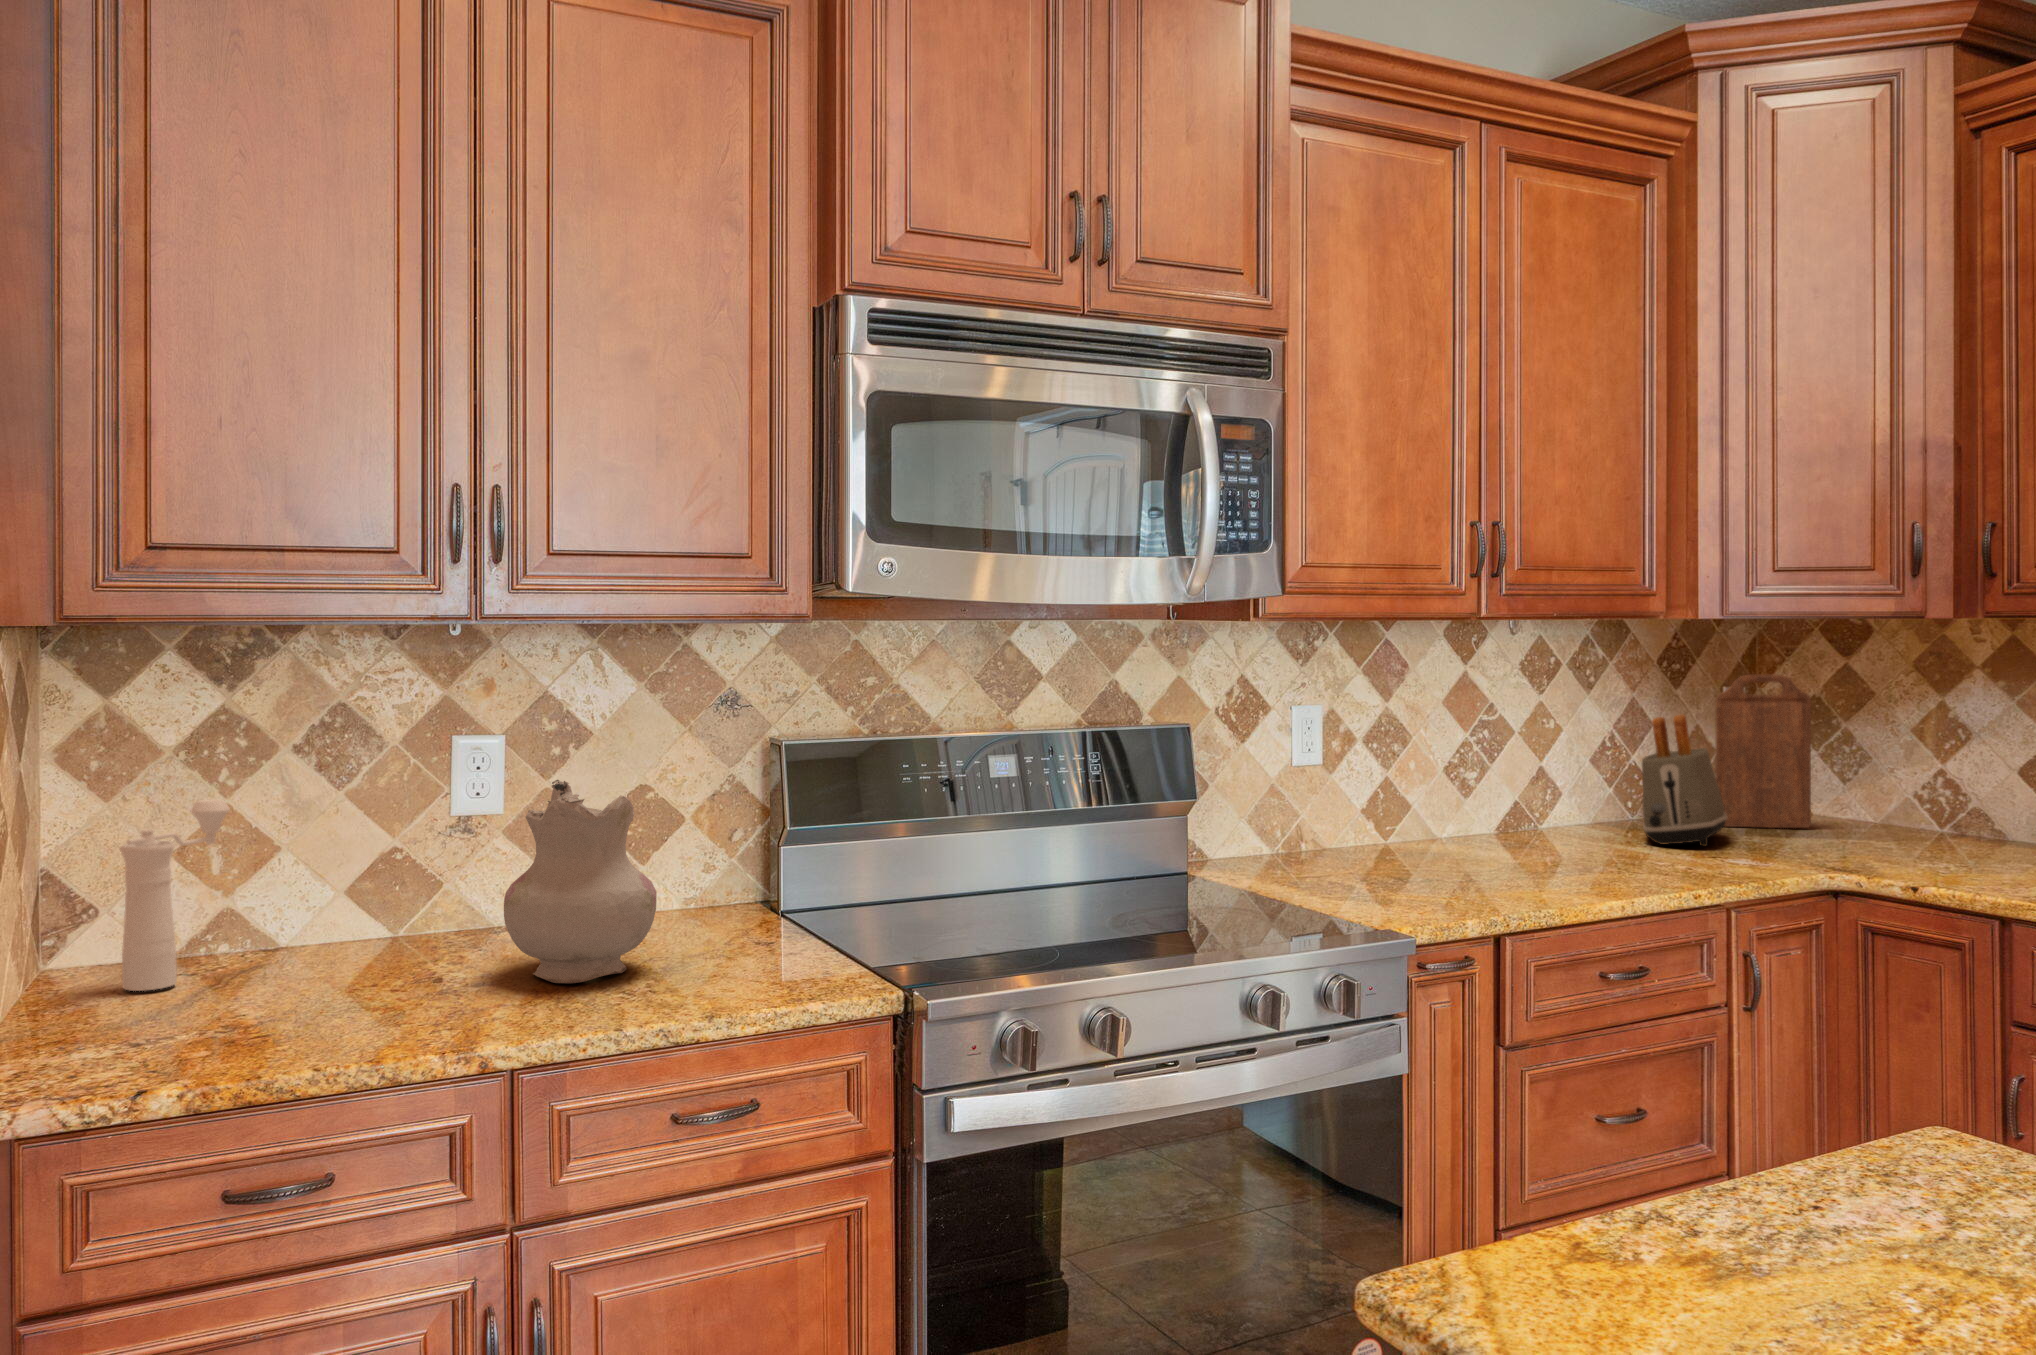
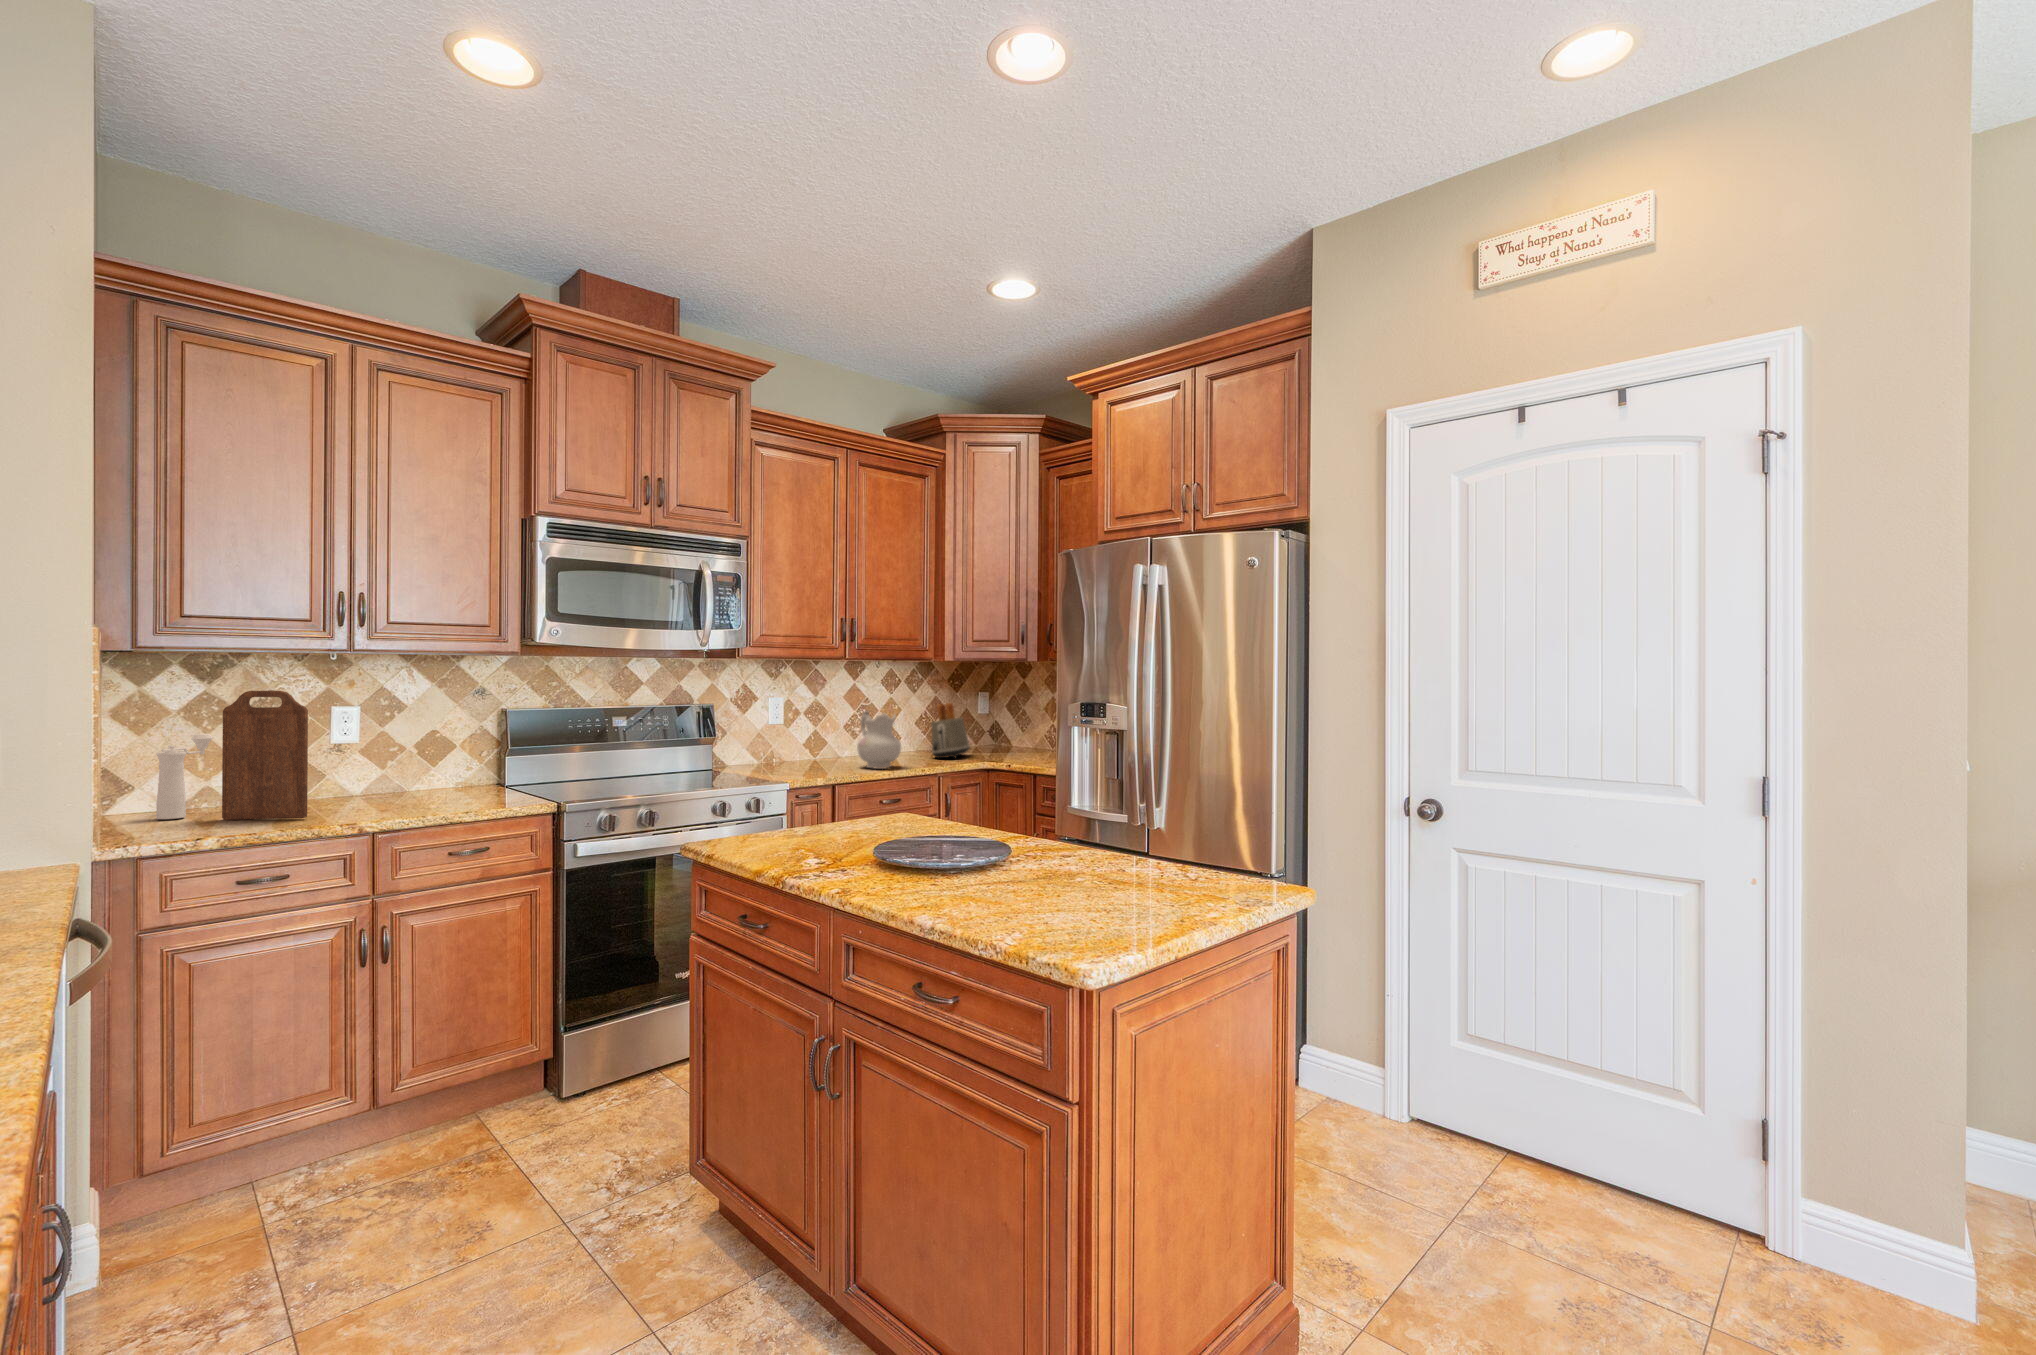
cutting board: present [1715,675,1811,828] -> present [222,691,308,820]
ceramic pitcher: present [504,780,657,983] -> present [857,712,901,769]

